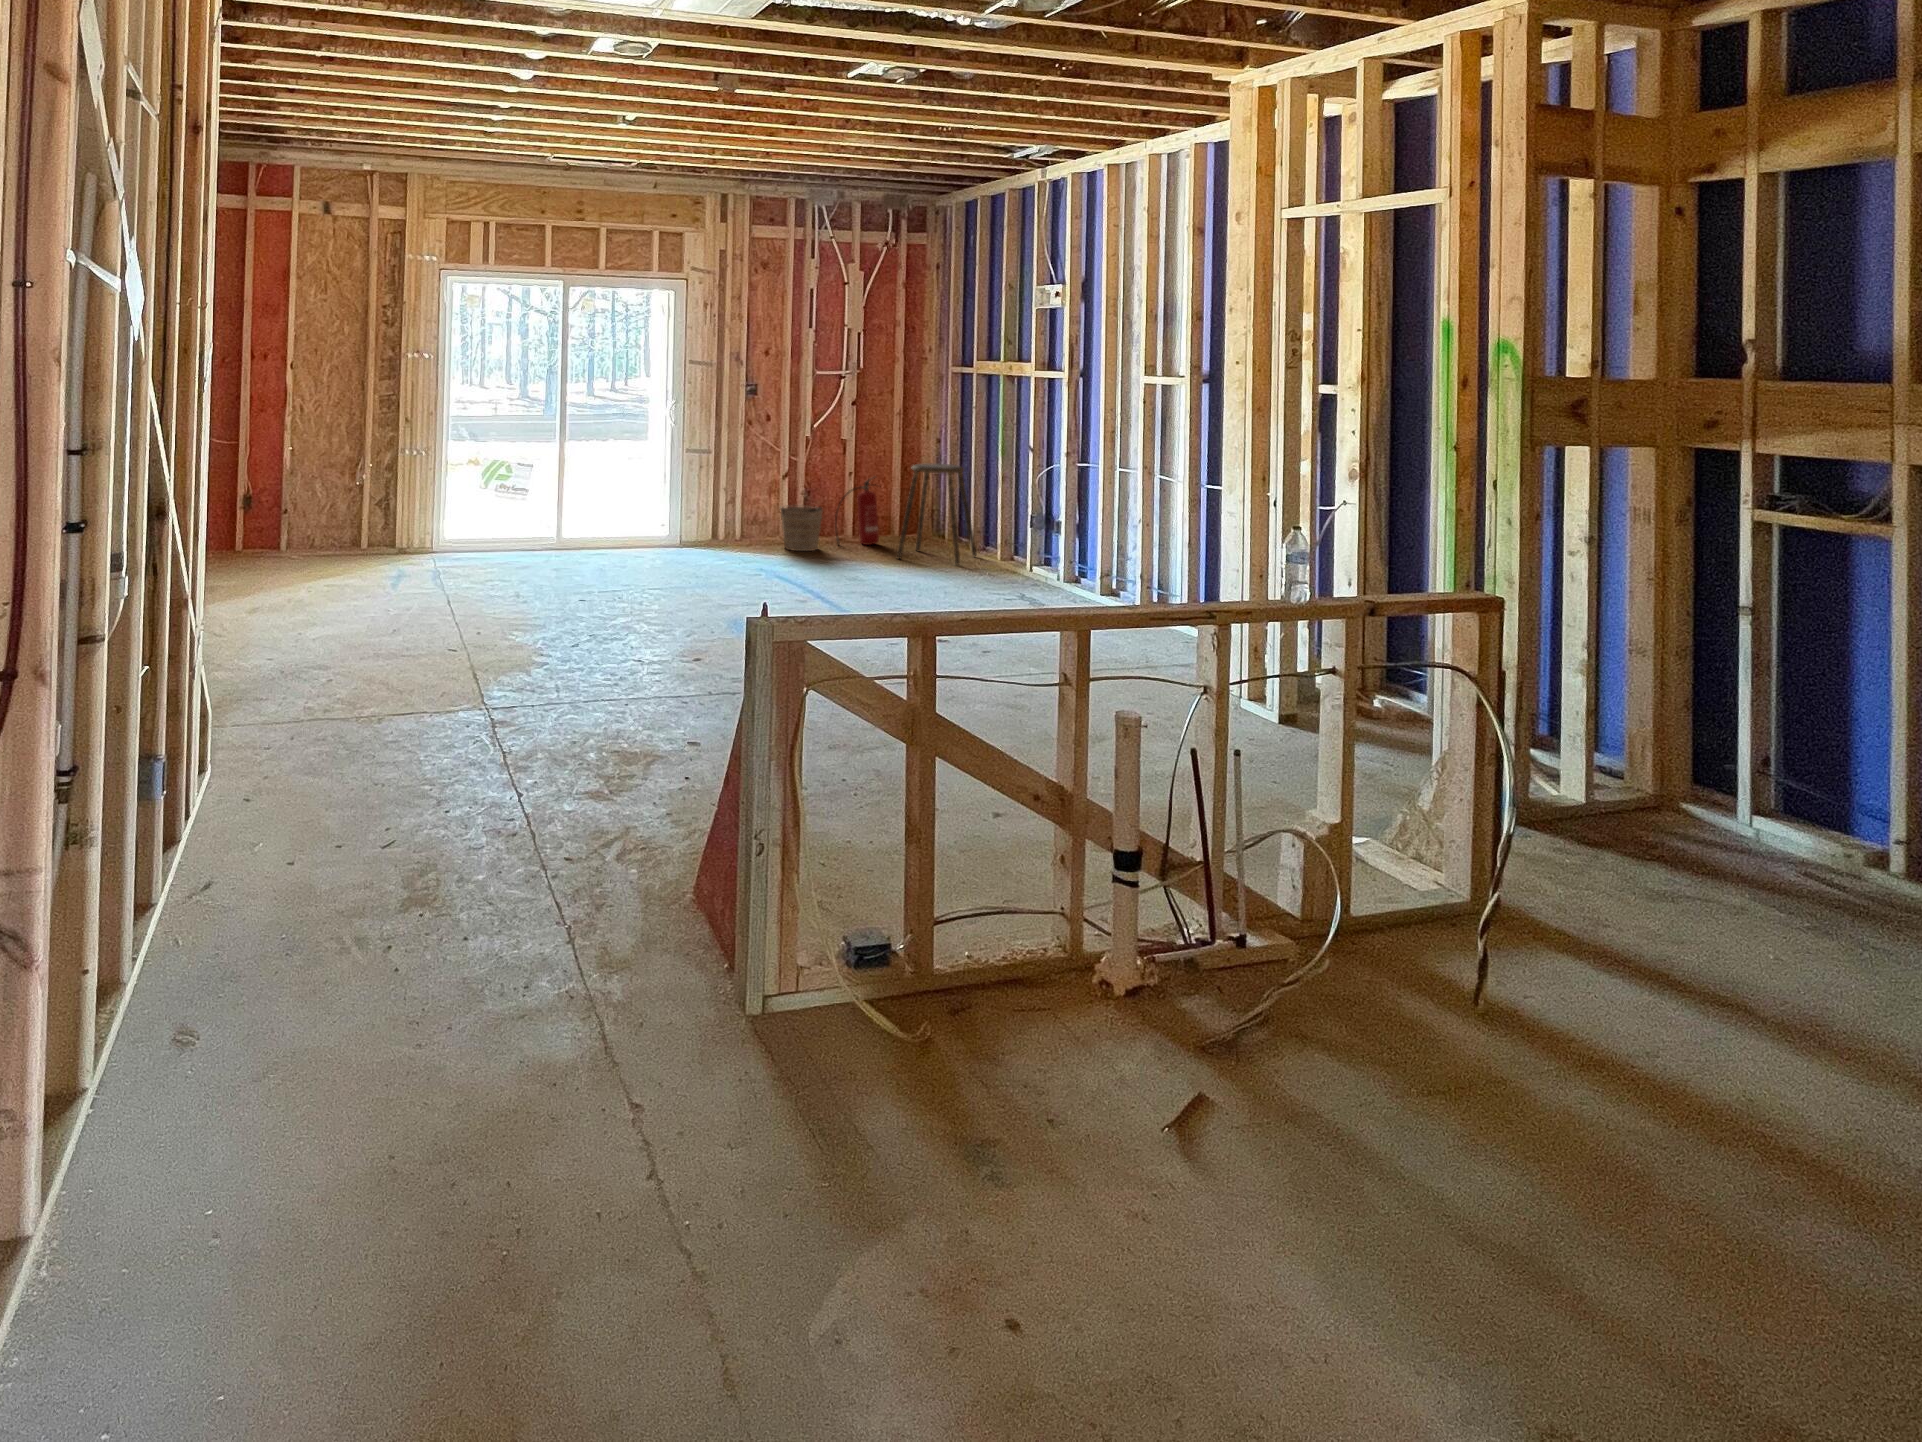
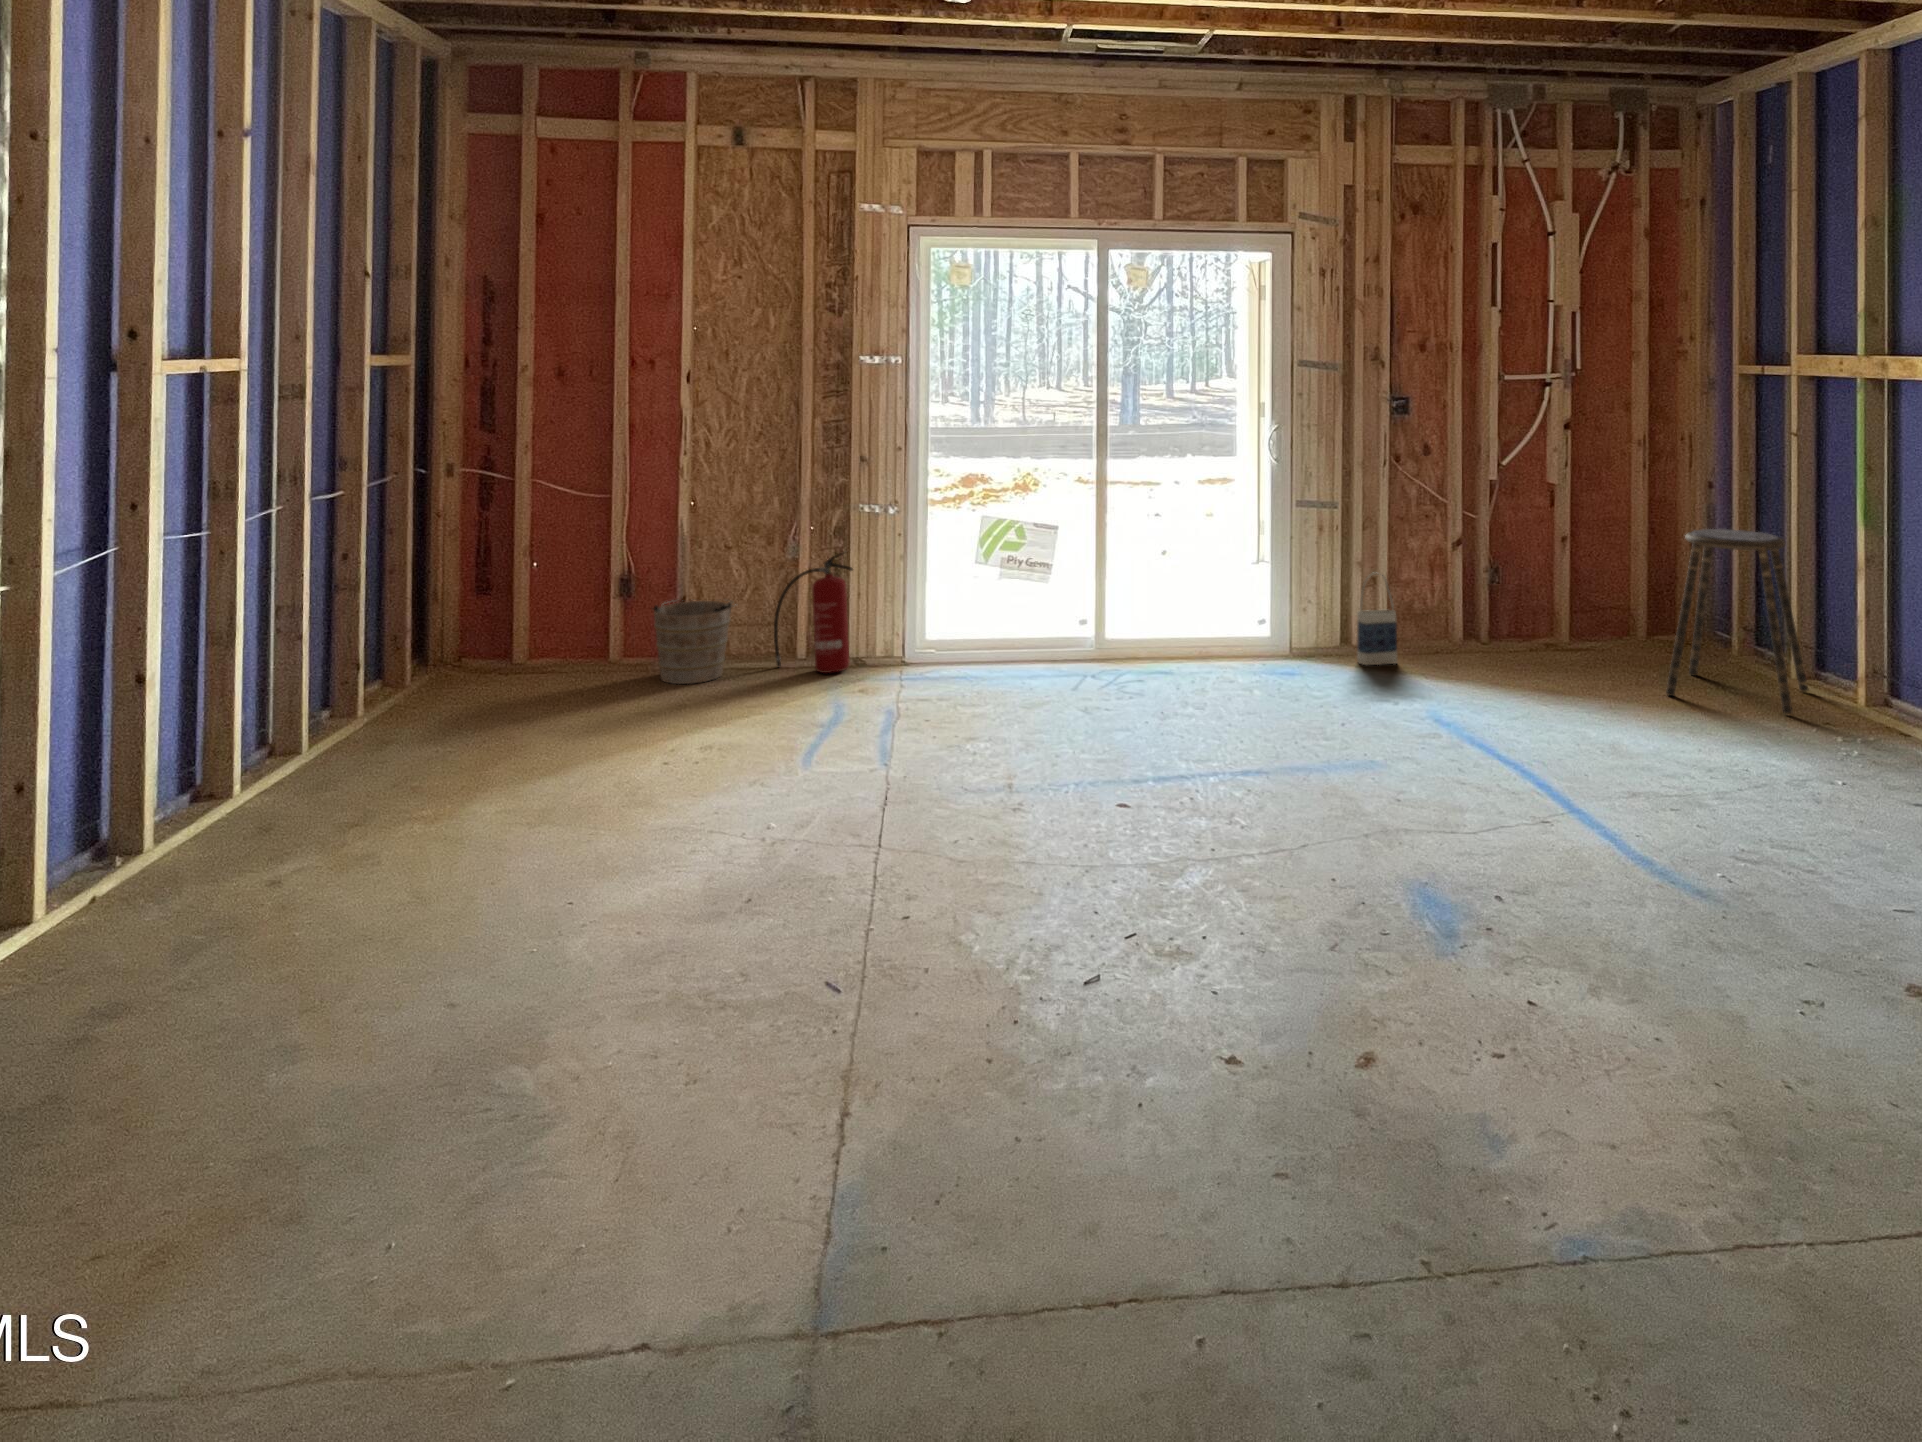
fire extinguisher: present [835,480,879,545] -> present [774,551,853,673]
bag: none [721,492,745,549] -> present [1357,572,1398,665]
bucket: present [780,506,822,551] -> present [653,601,736,684]

